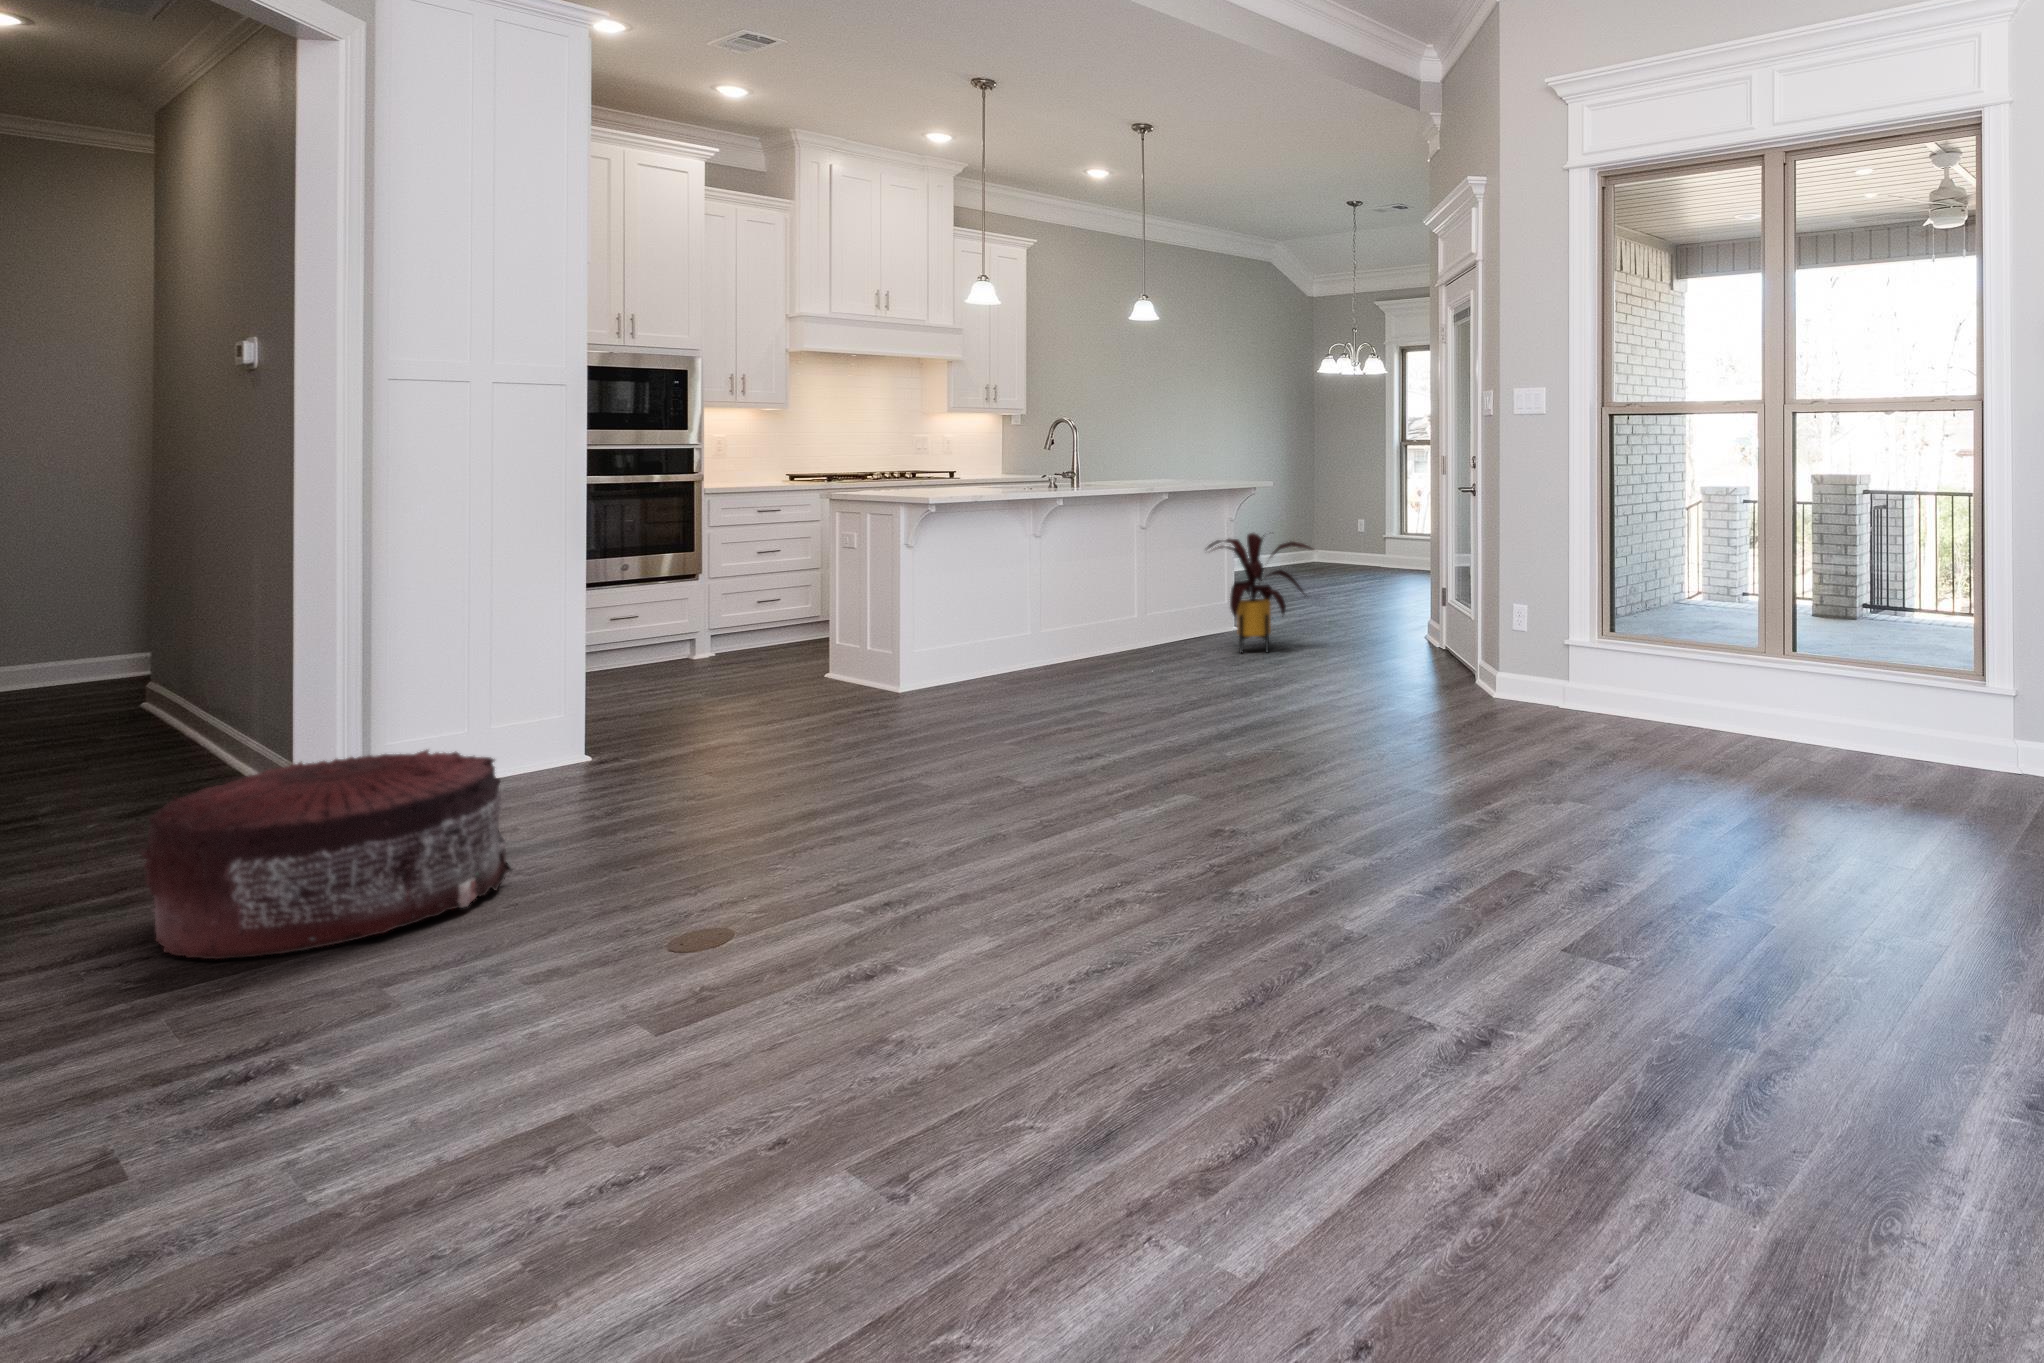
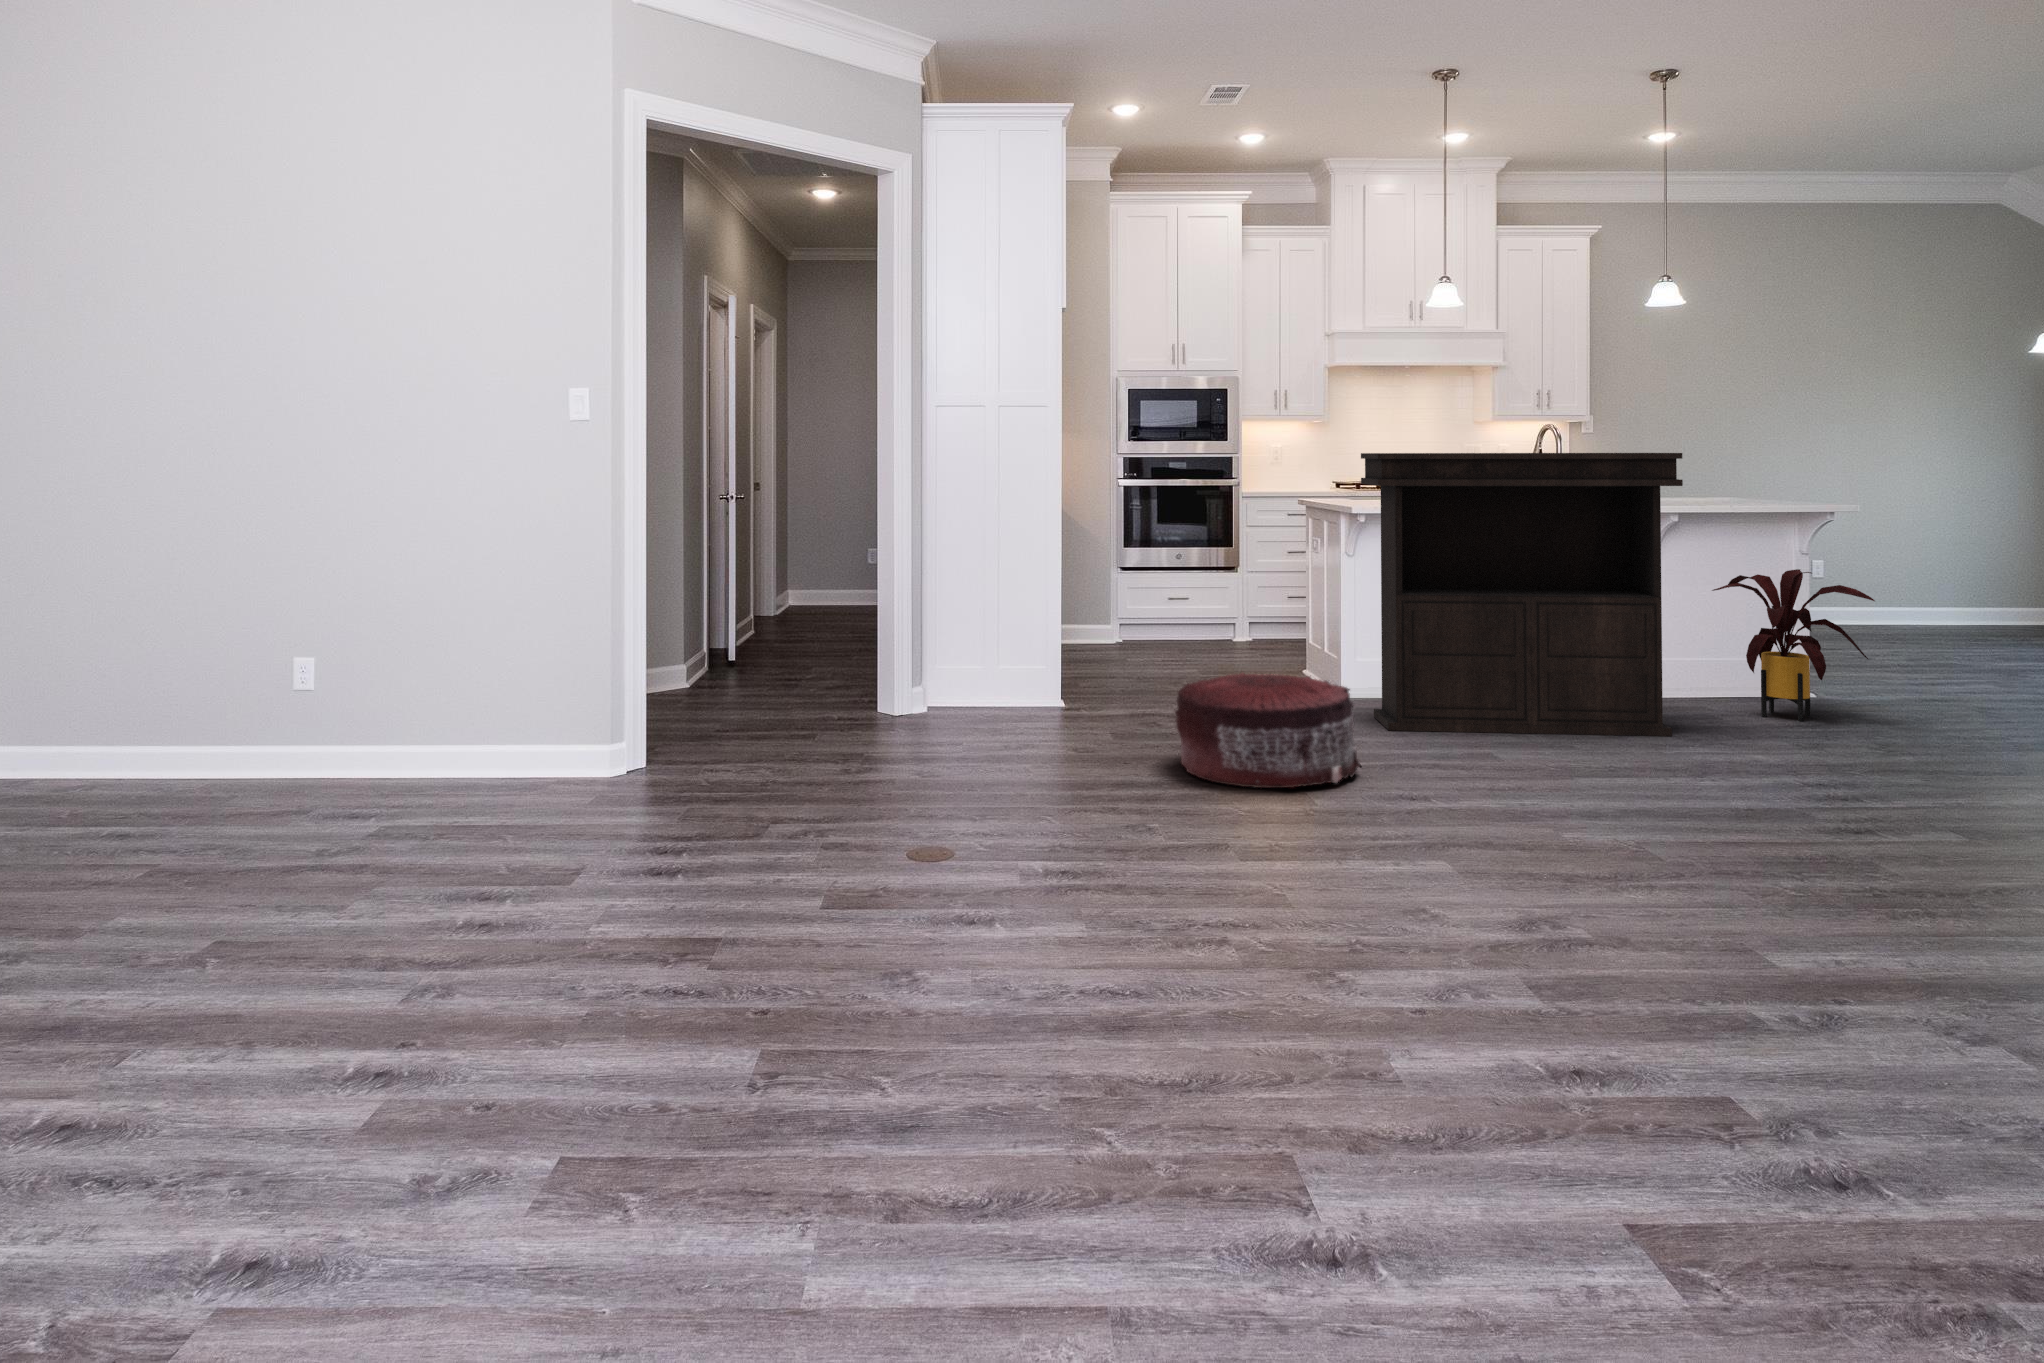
console table: none [938,432,1212,708] -> present [1361,453,1683,736]
pouf: present [141,750,513,959] -> present [1175,673,1362,788]

